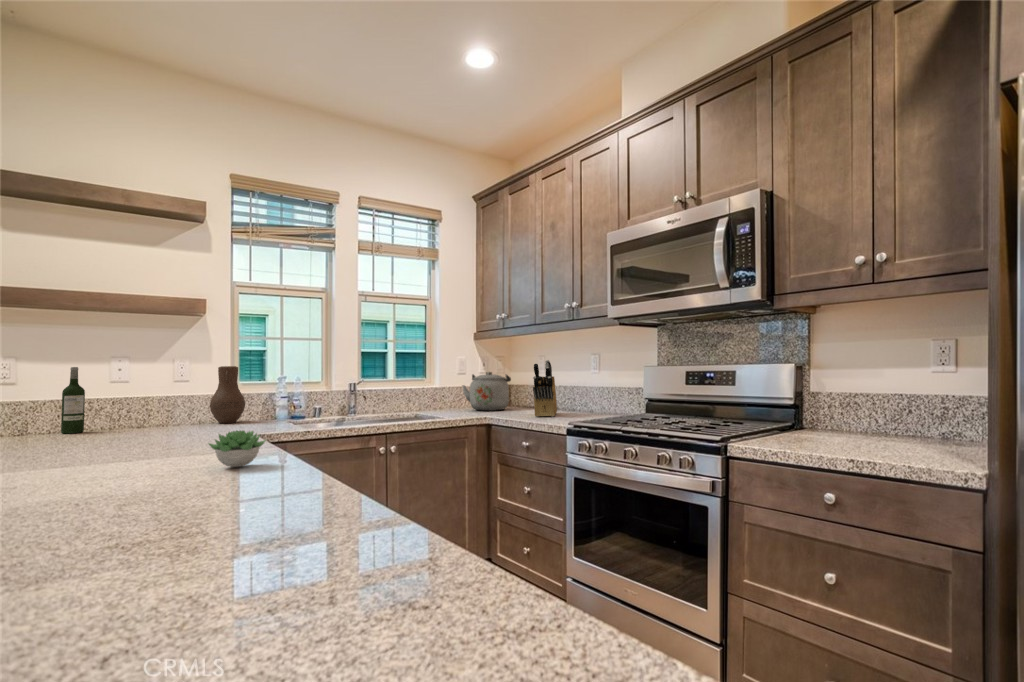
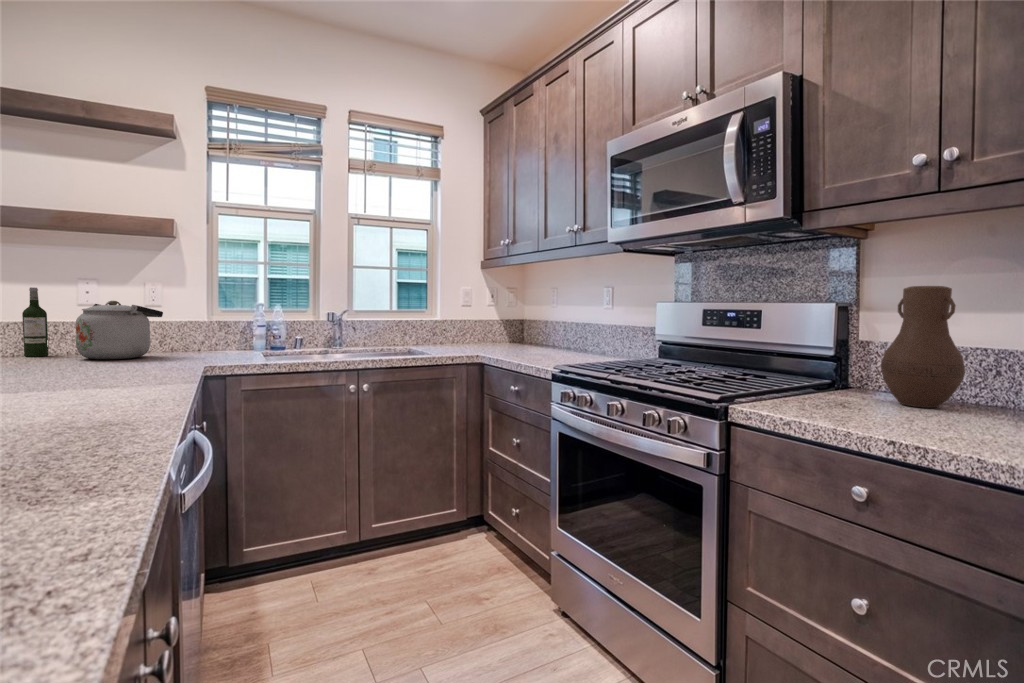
knife block: present [533,360,557,417] -> none [525,295,560,360]
vase: present [210,366,245,423] -> present [881,286,965,408]
kettle: present [463,372,511,411] -> present [75,301,163,359]
succulent plant: present [208,430,266,467] -> none [68,359,143,402]

